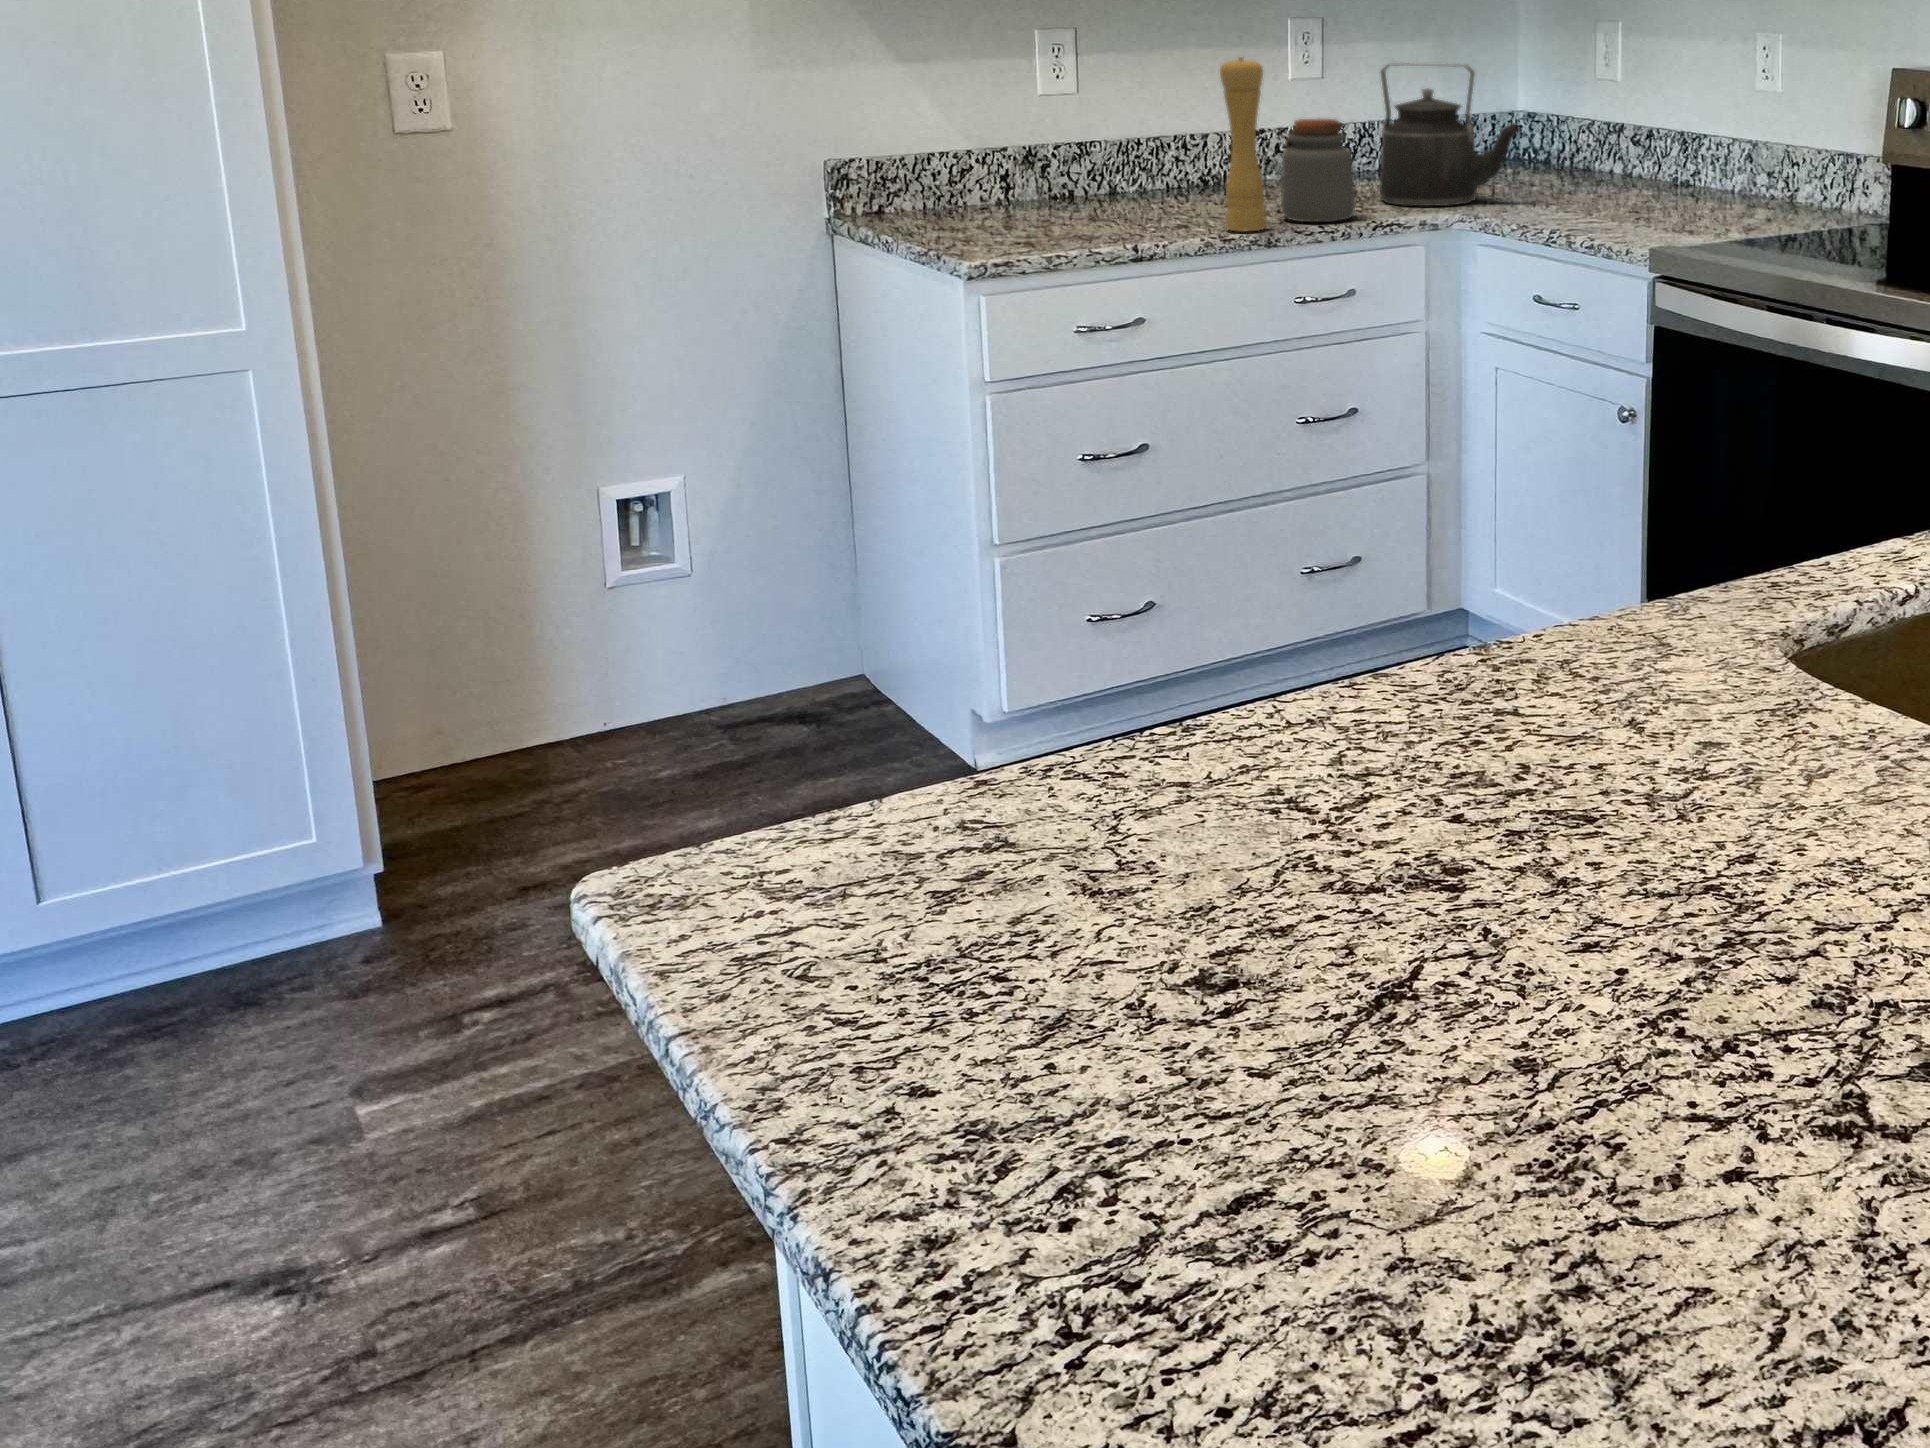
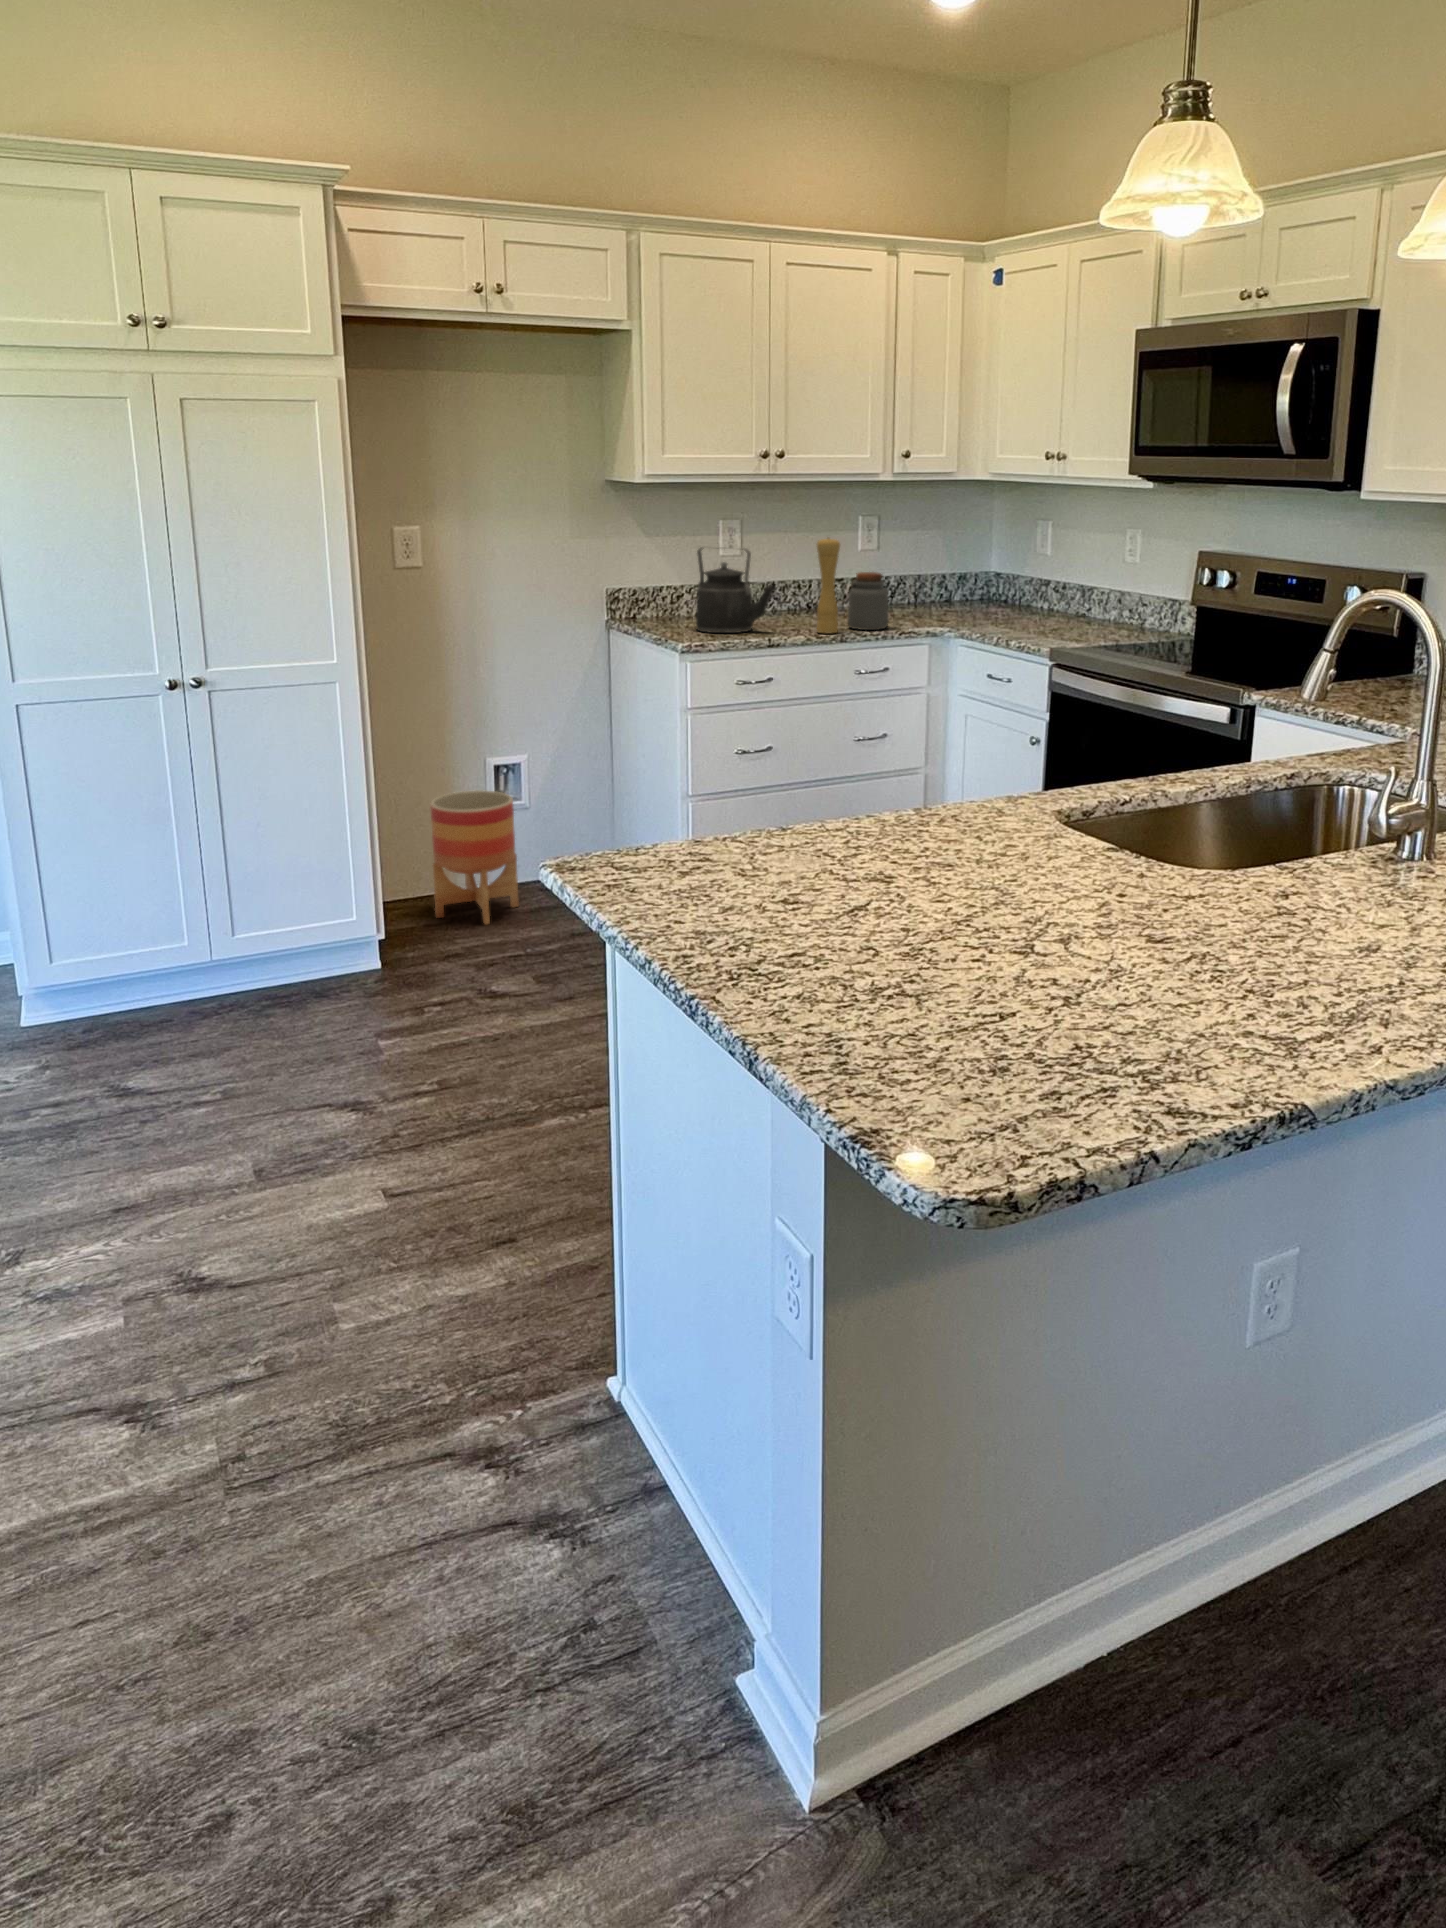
kettle: present [1380,63,1521,206] -> present [696,547,776,633]
planter: none [488,548,679,810] -> present [430,790,519,924]

